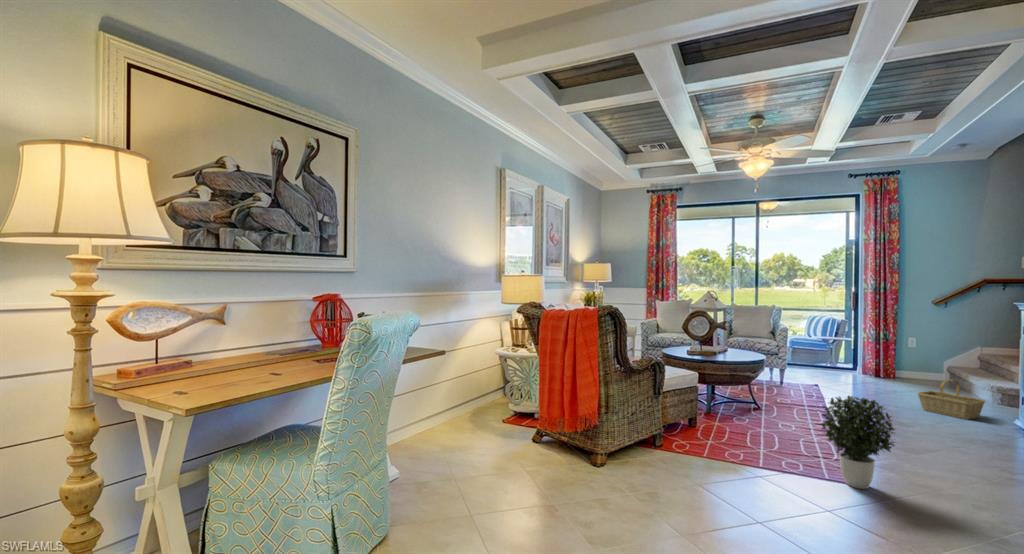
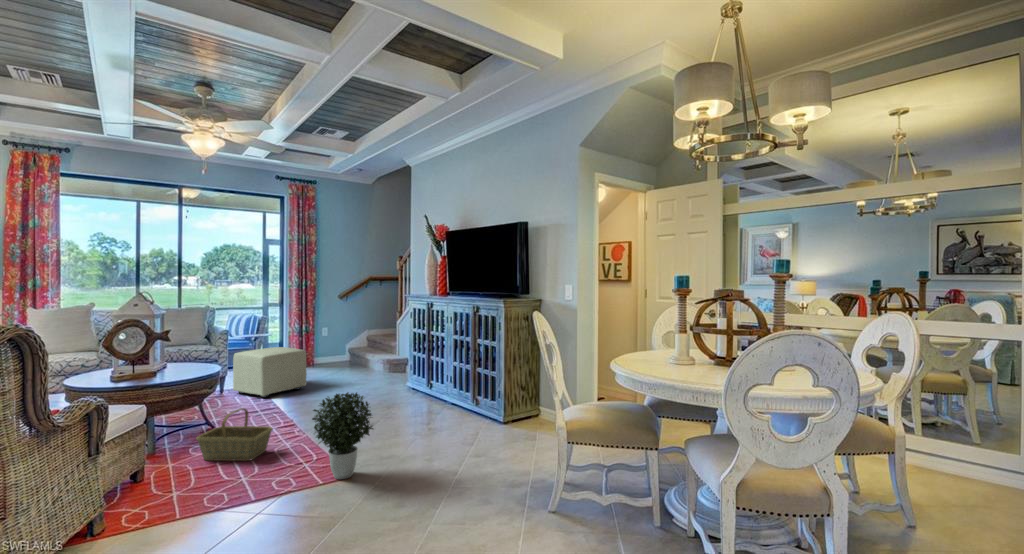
ottoman: none [792,350,870,399] -> present [233,347,307,398]
basket: present [917,380,985,420] -> present [196,408,273,461]

